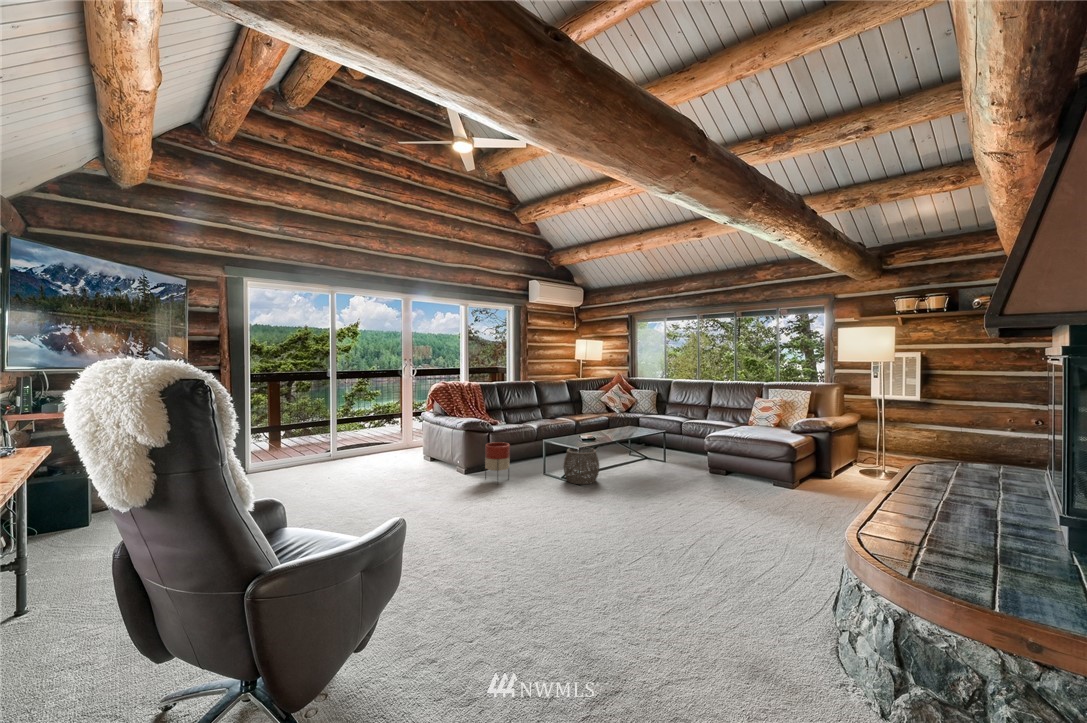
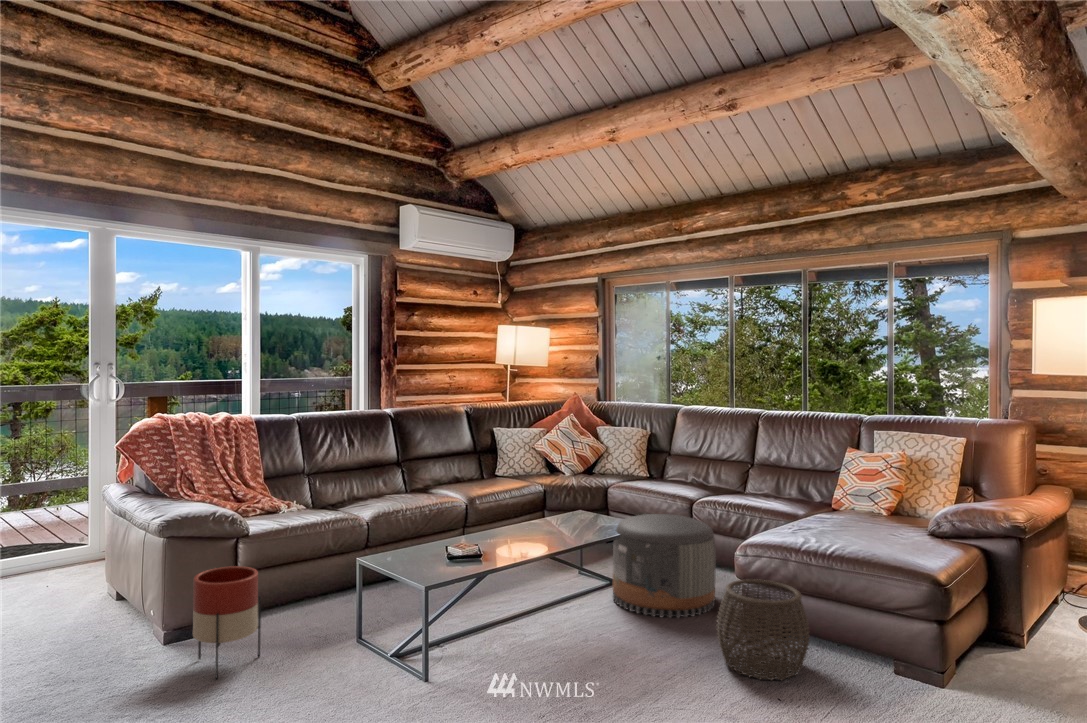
pouf: none [649,426,696,469] -> present [612,514,716,618]
woven basket: present [563,447,599,484] -> present [717,579,810,680]

